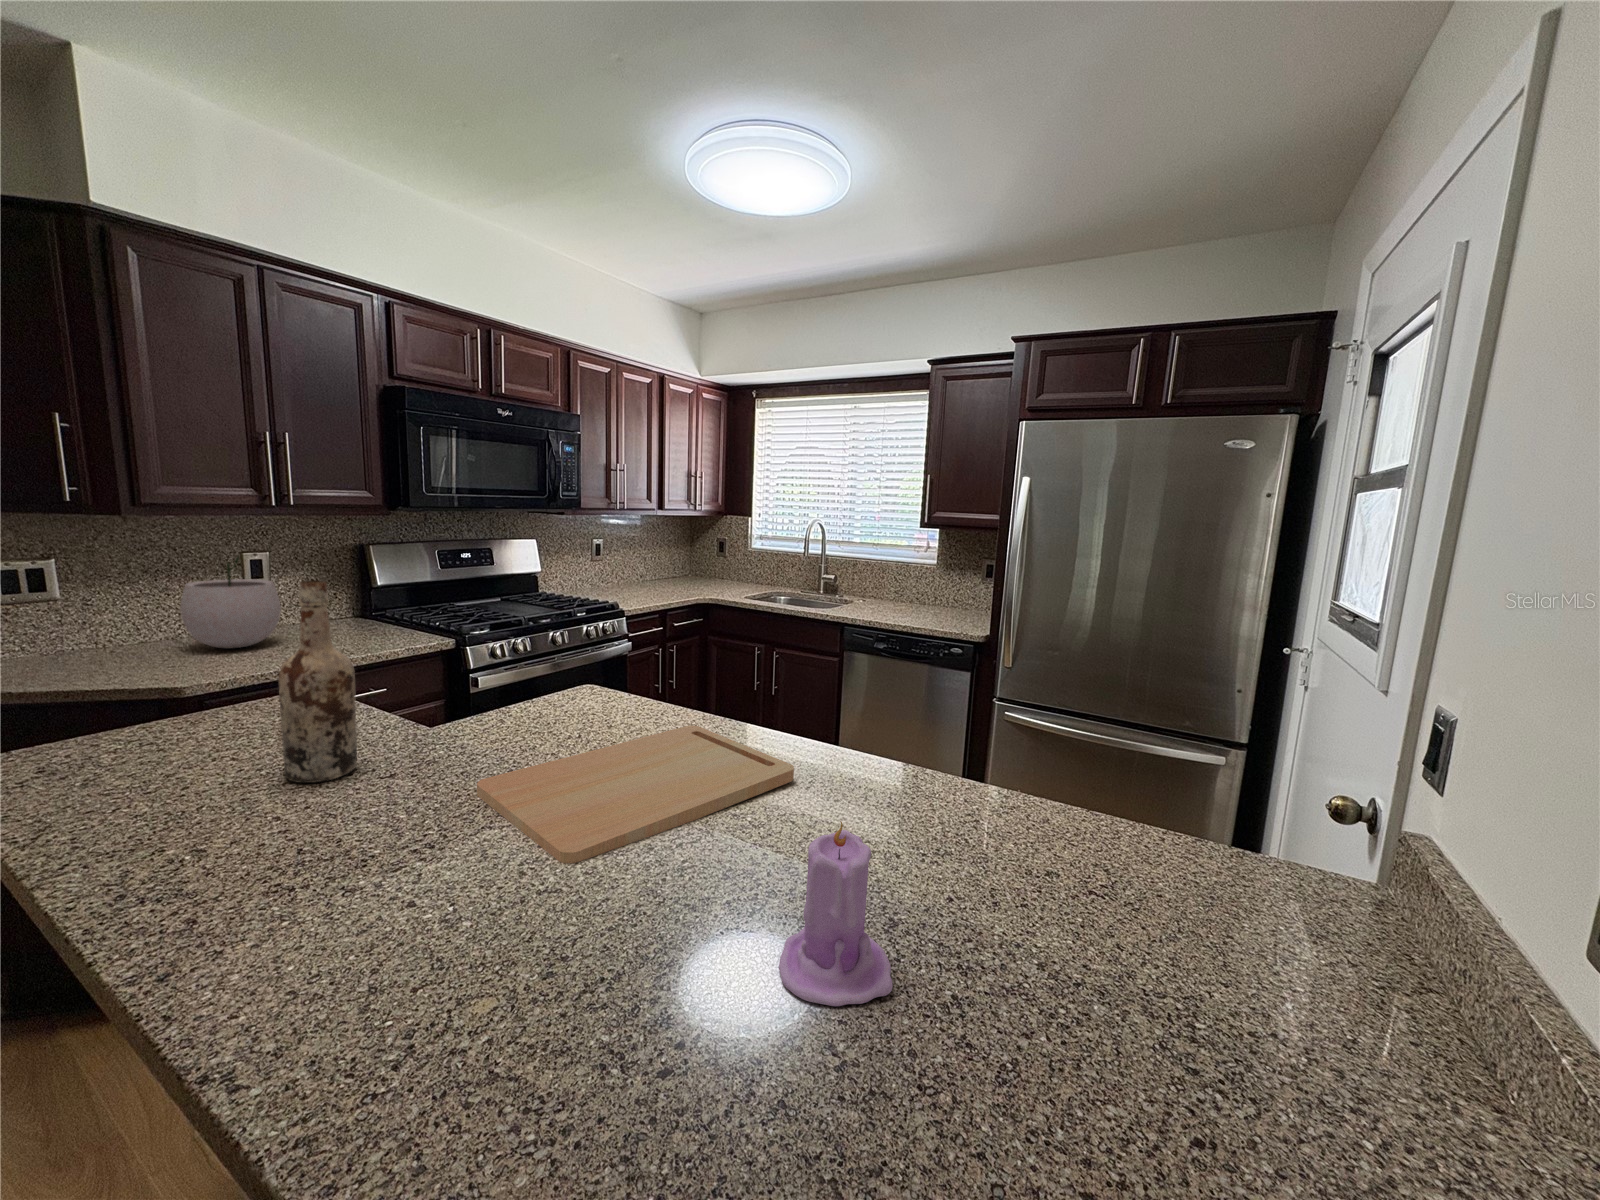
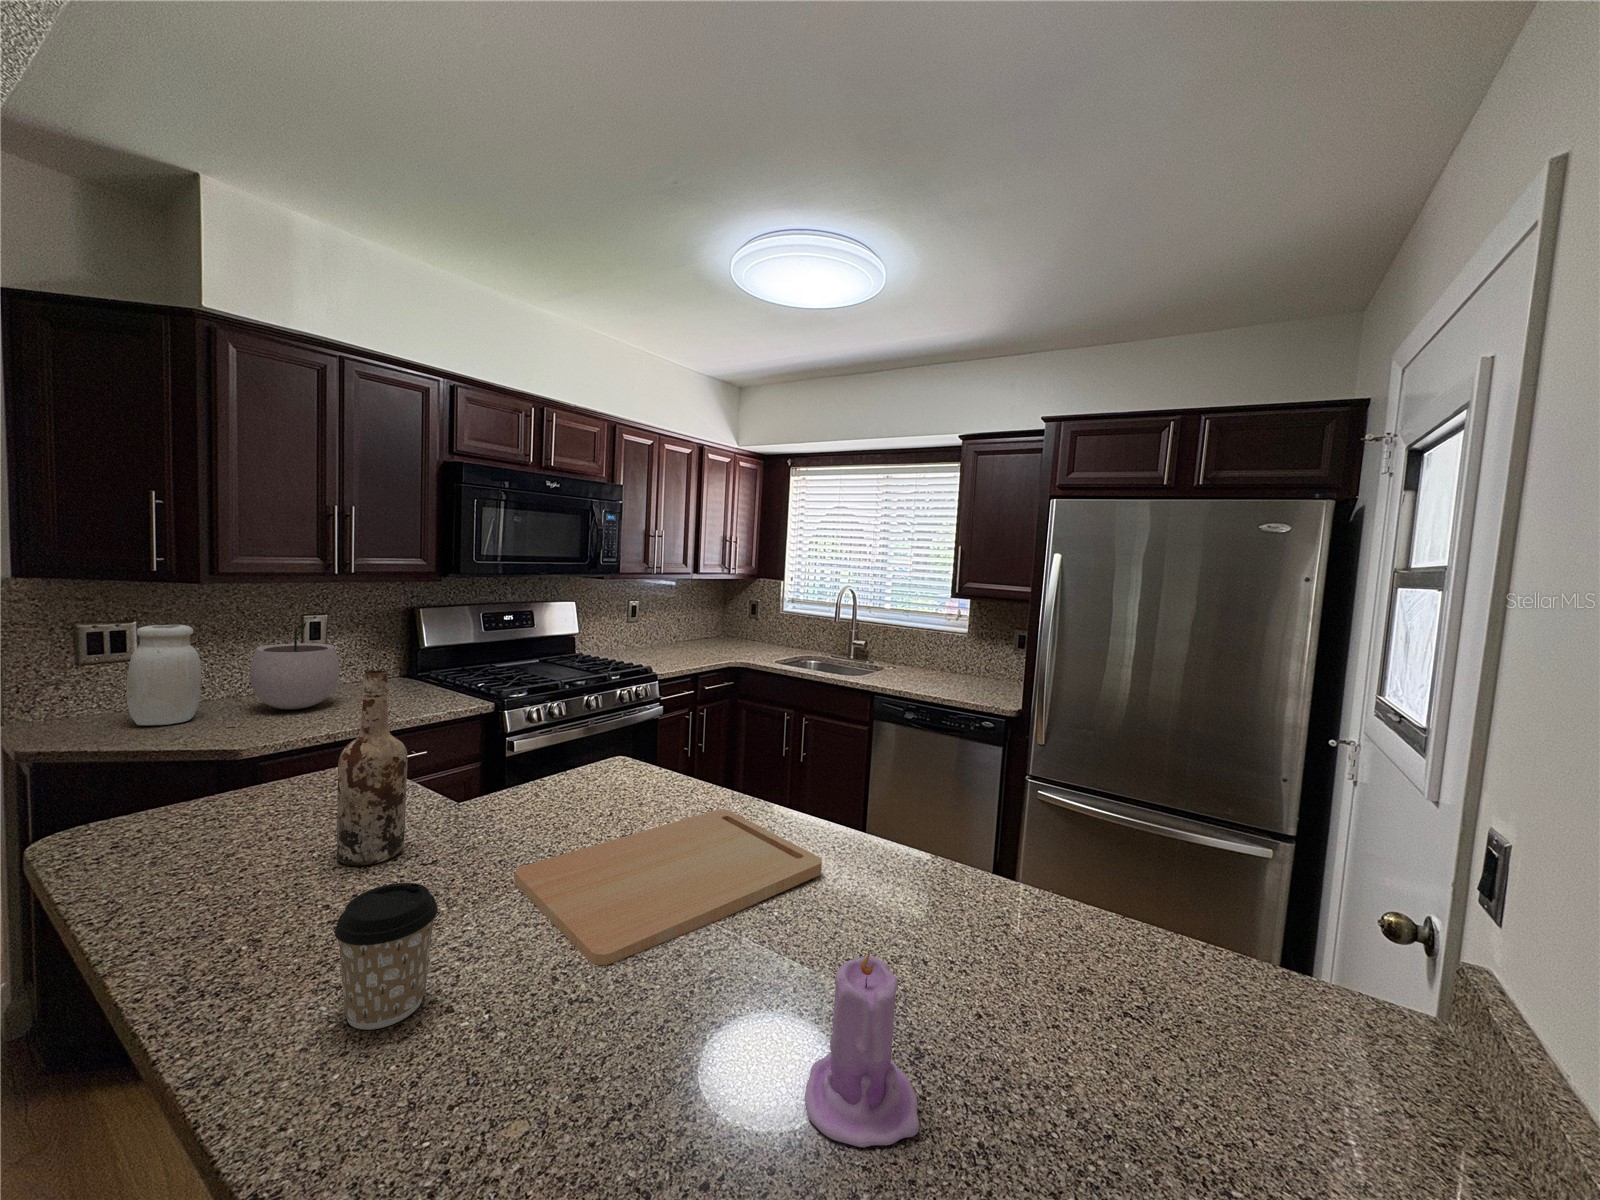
jar: none [42,558,127,666] -> present [126,625,201,725]
coffee cup: none [280,782,392,925] -> present [334,883,438,1030]

